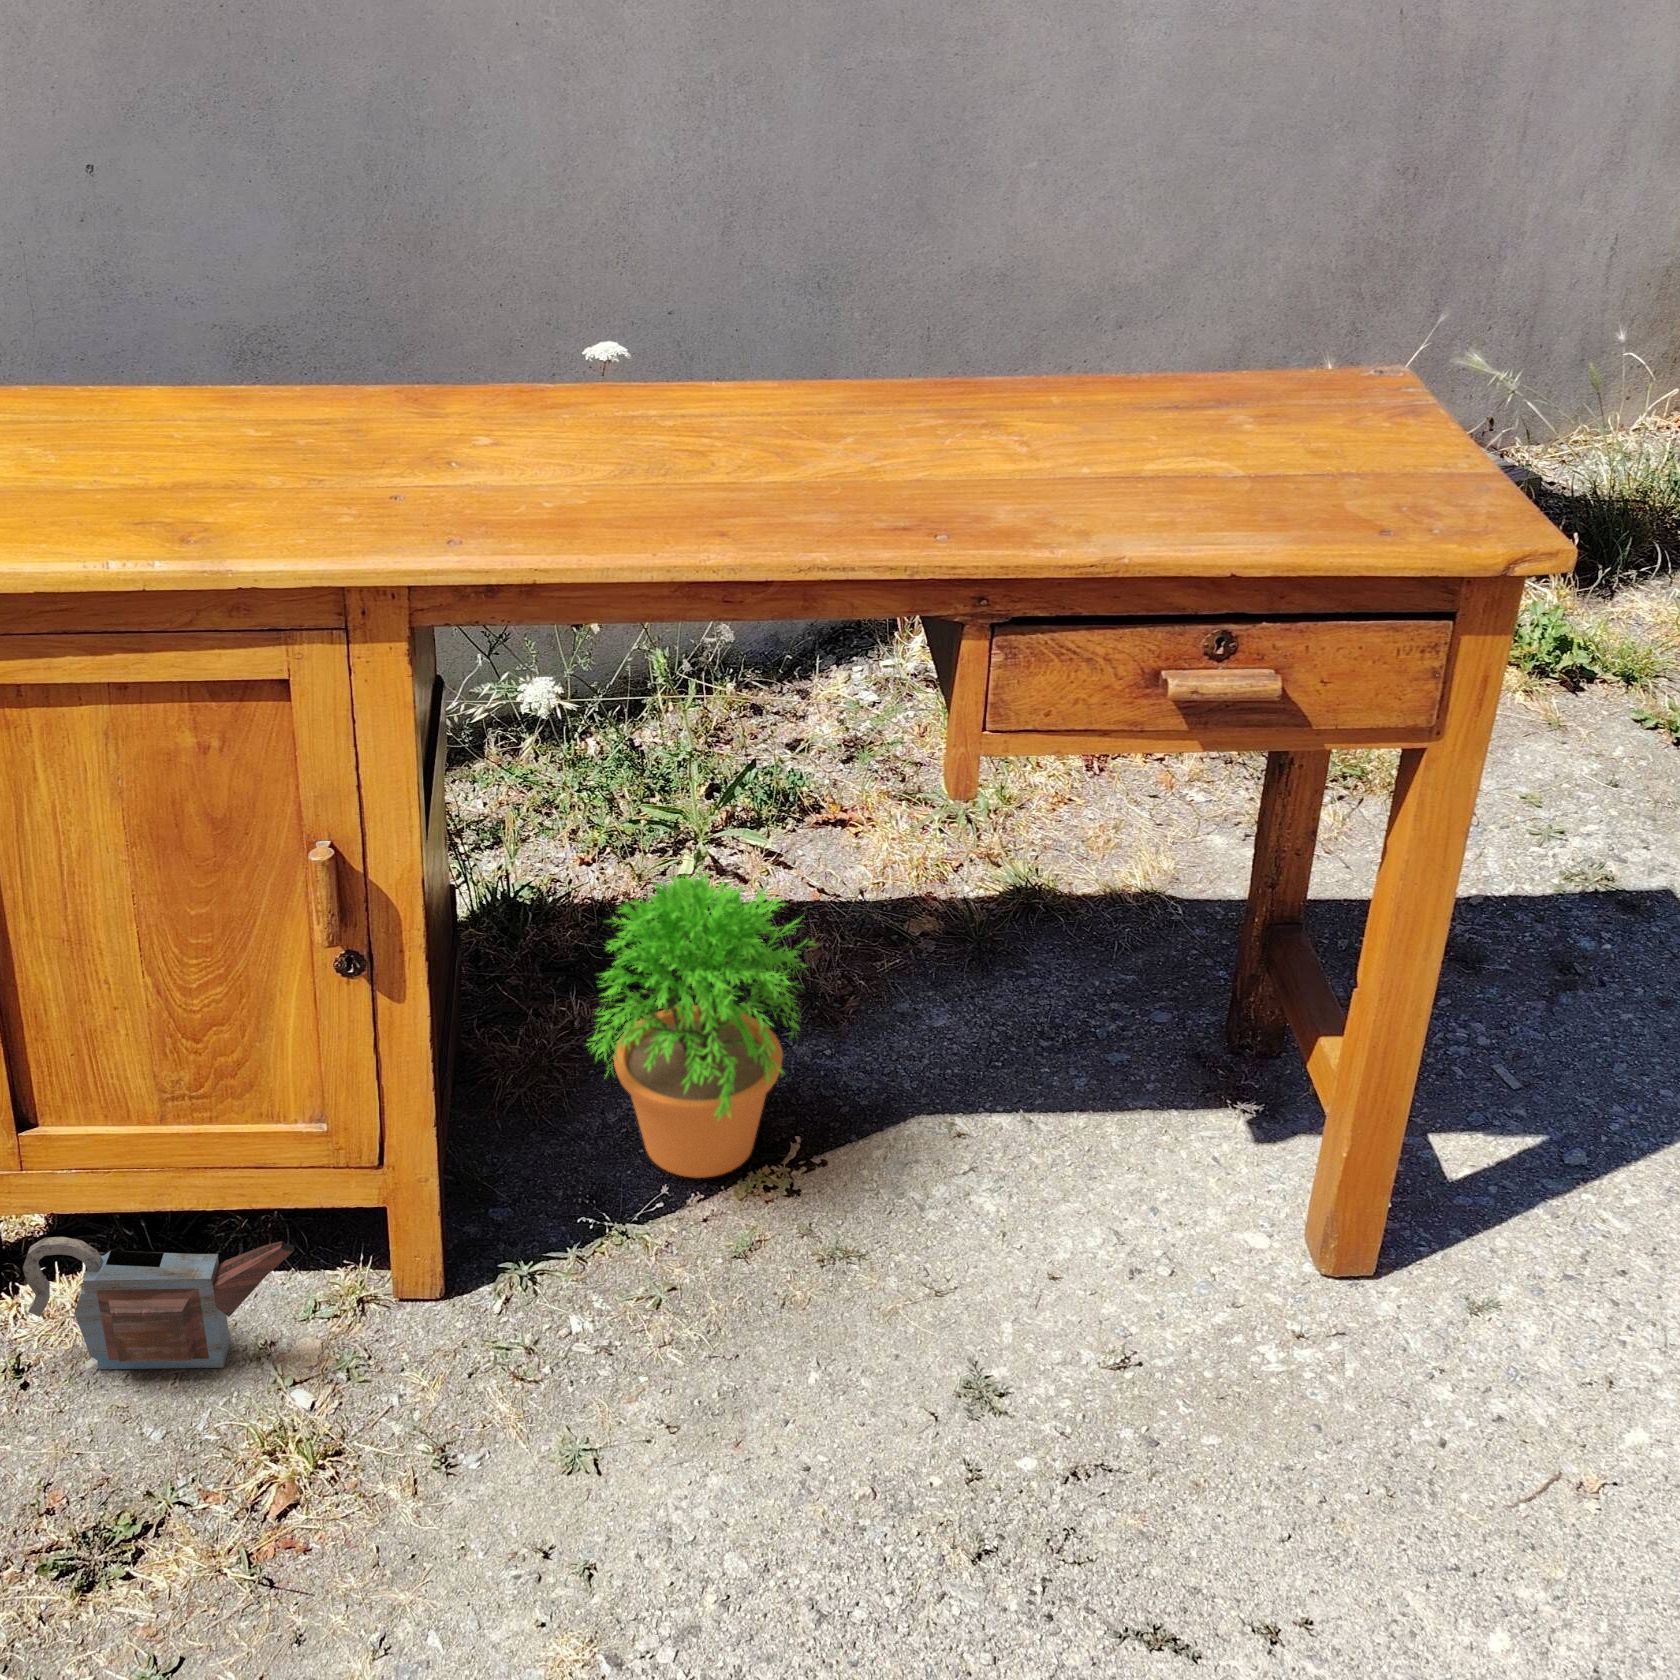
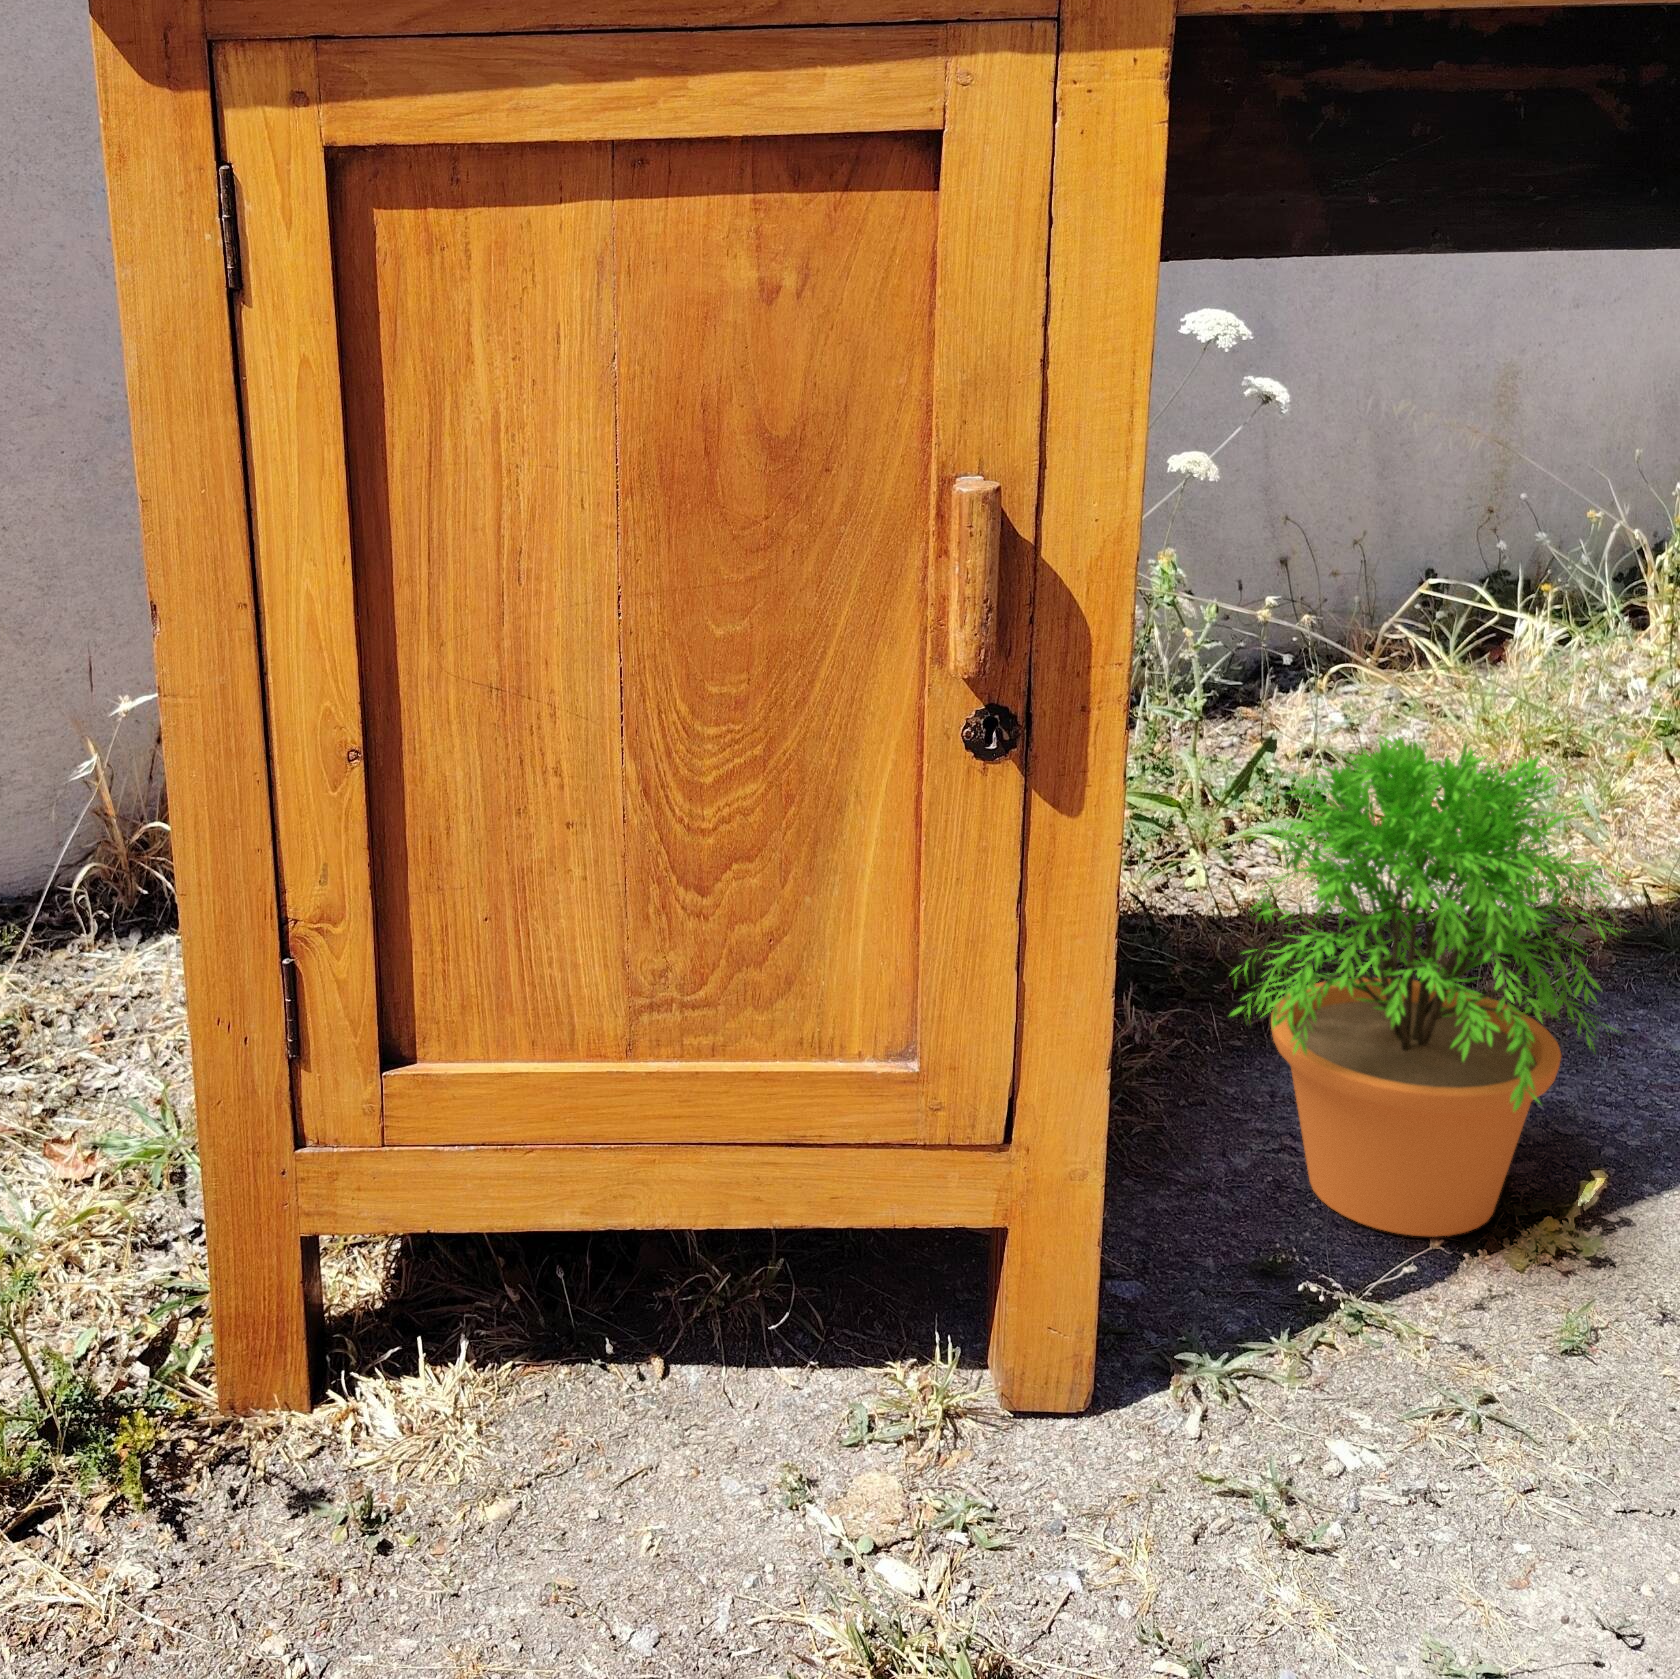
watering can: present [23,1237,294,1369] -> none [394,1257,881,1519]

